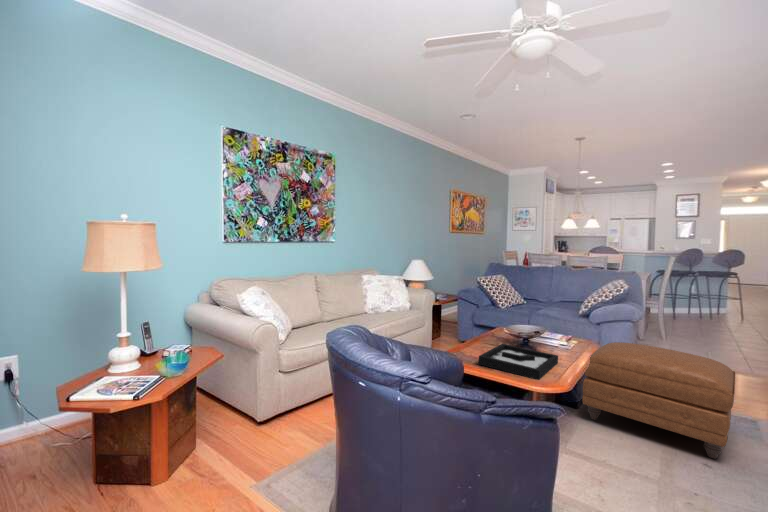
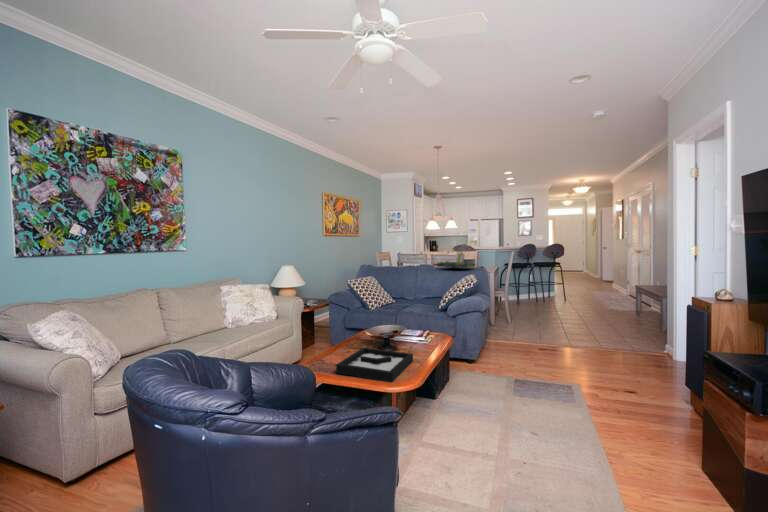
plant: none [575,243,625,272] -> present [437,247,475,268]
ottoman: present [582,342,735,459] -> none [437,334,552,428]

